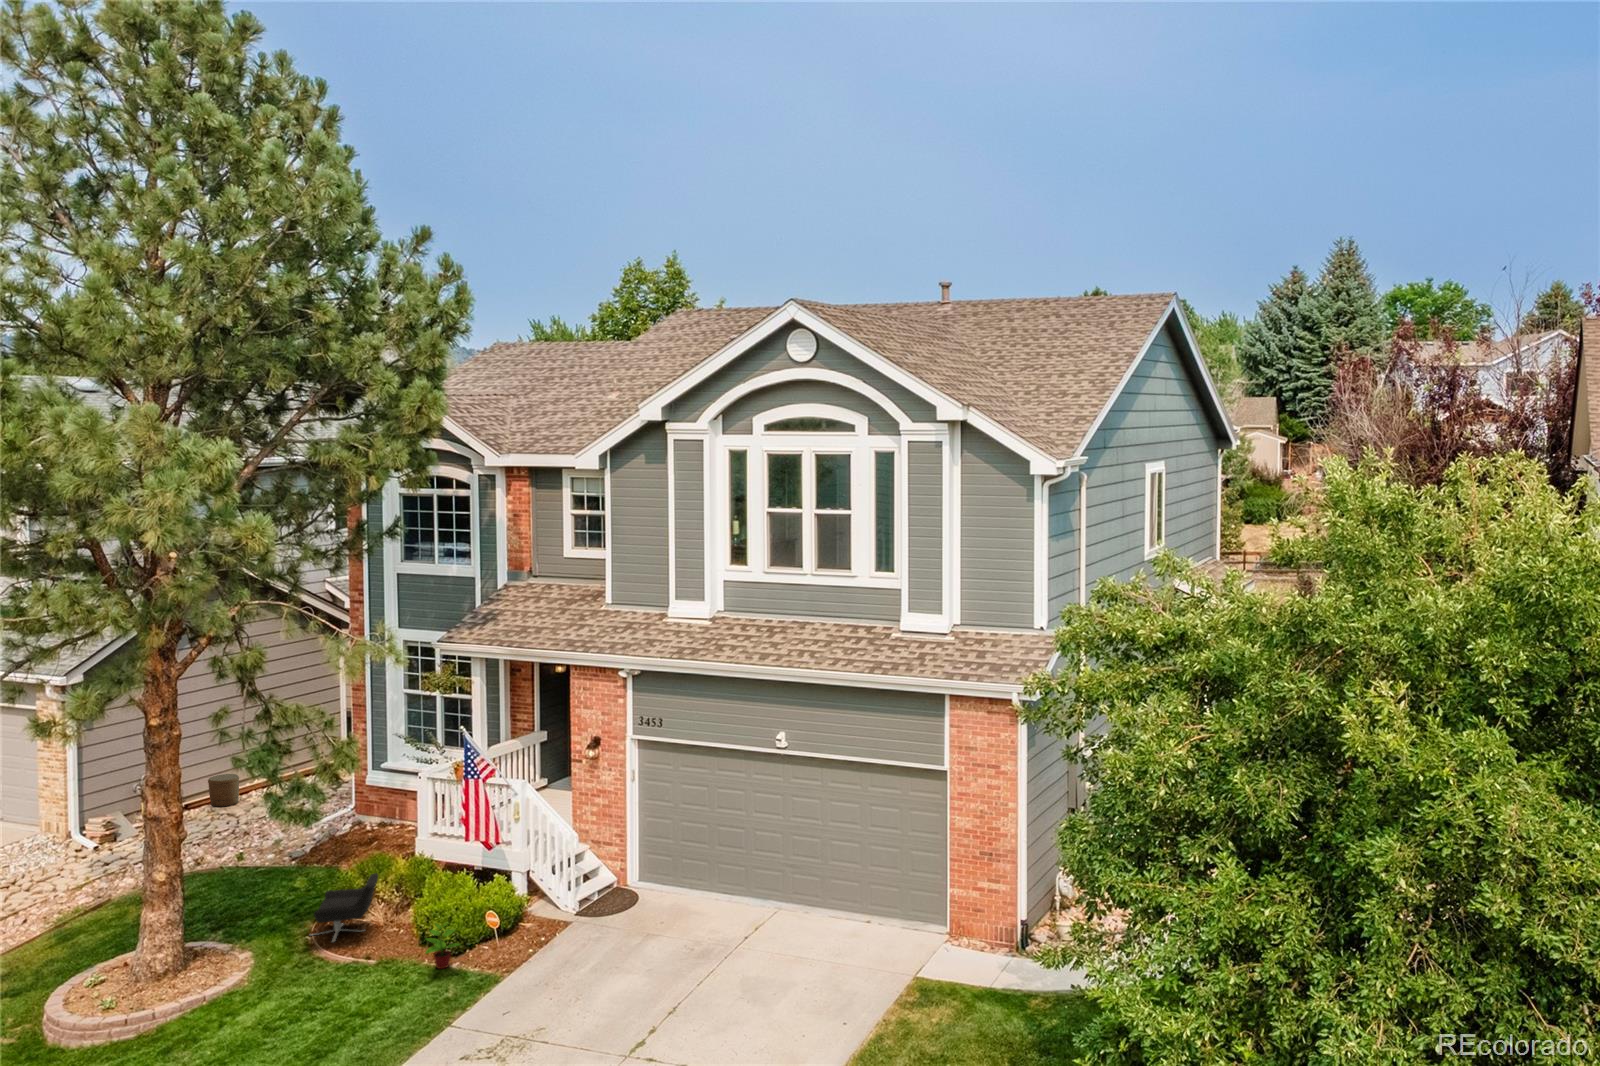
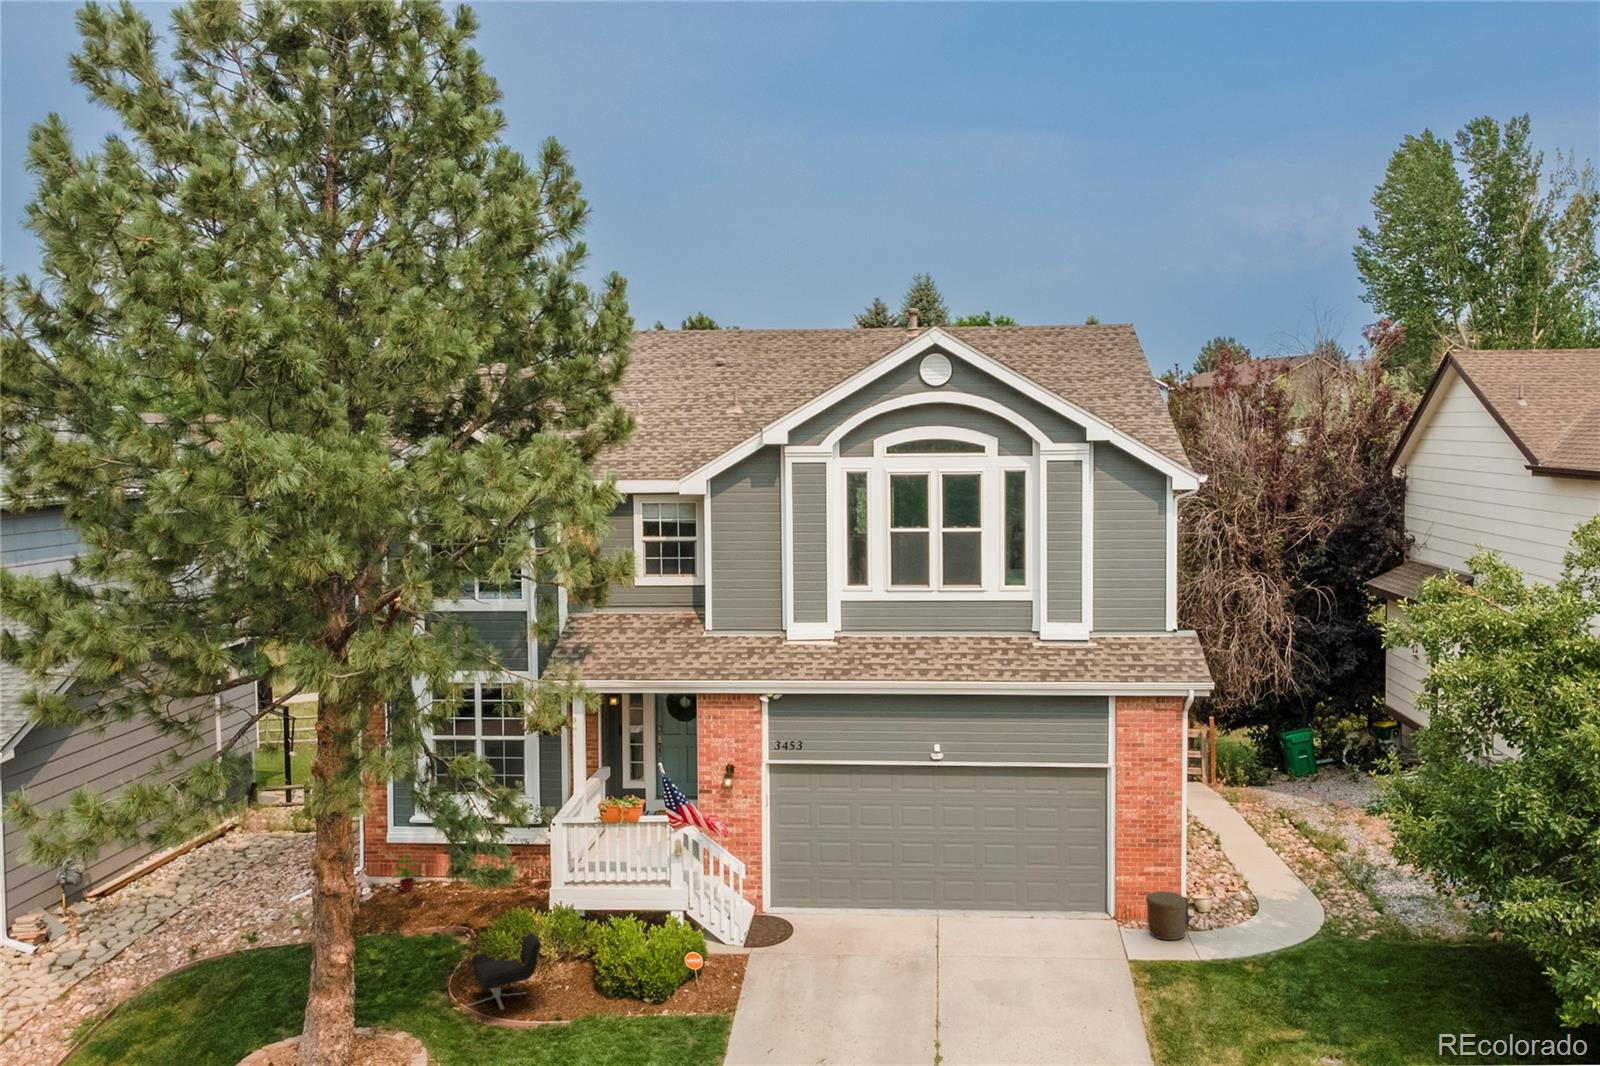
woven basket: present [208,774,239,807] -> present [1146,891,1187,940]
potted plant: present [426,924,459,969] -> present [393,856,418,892]

